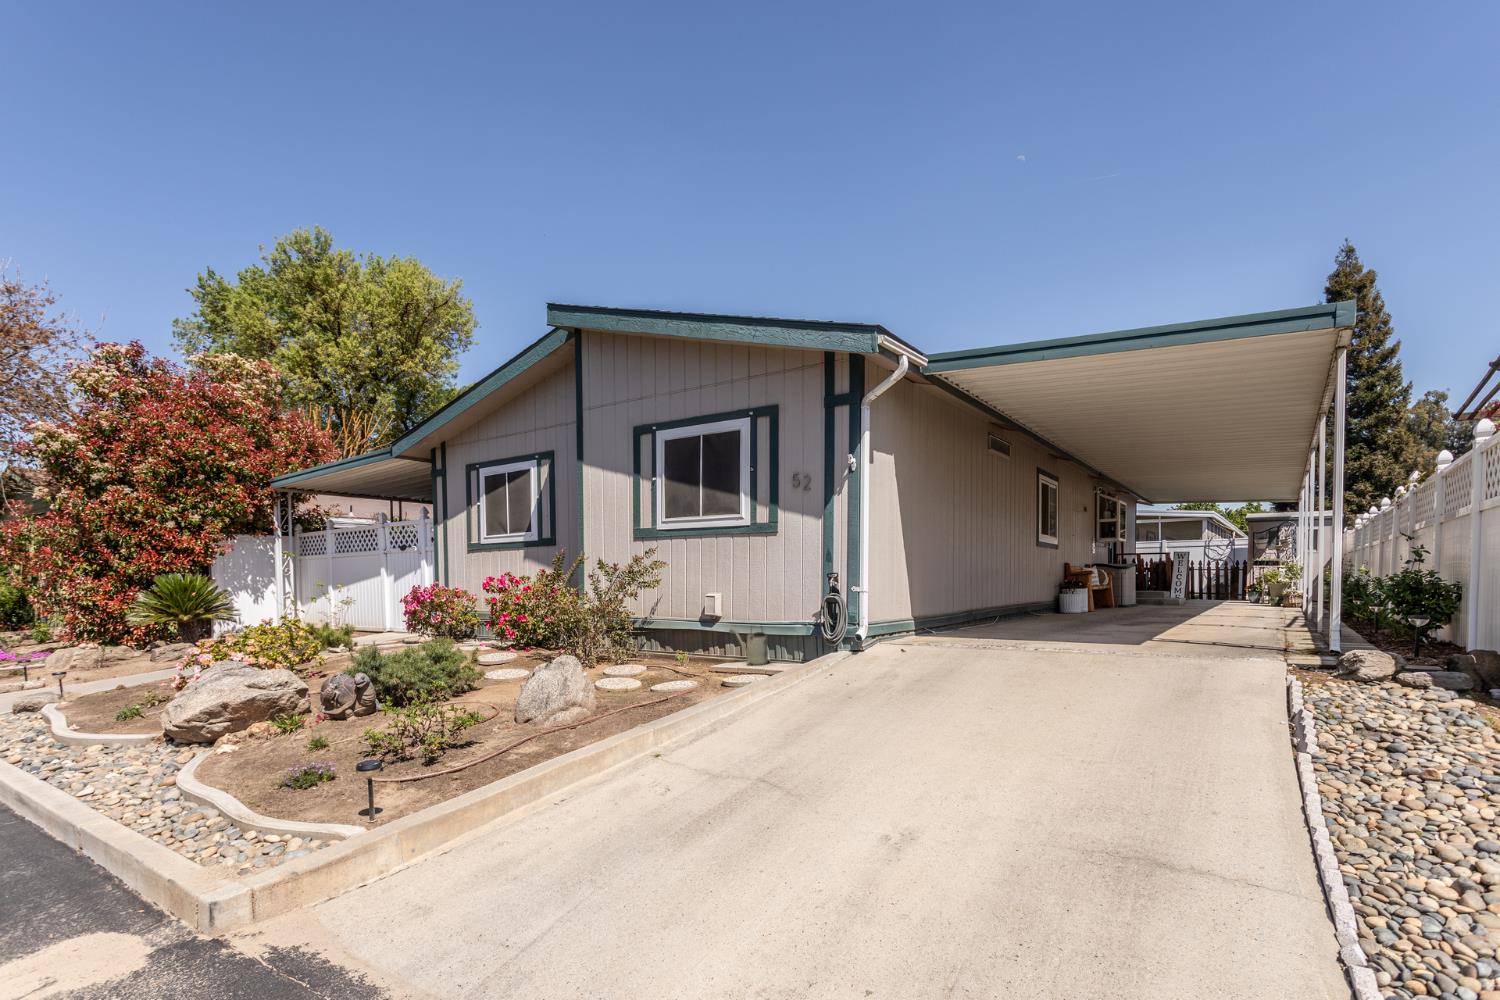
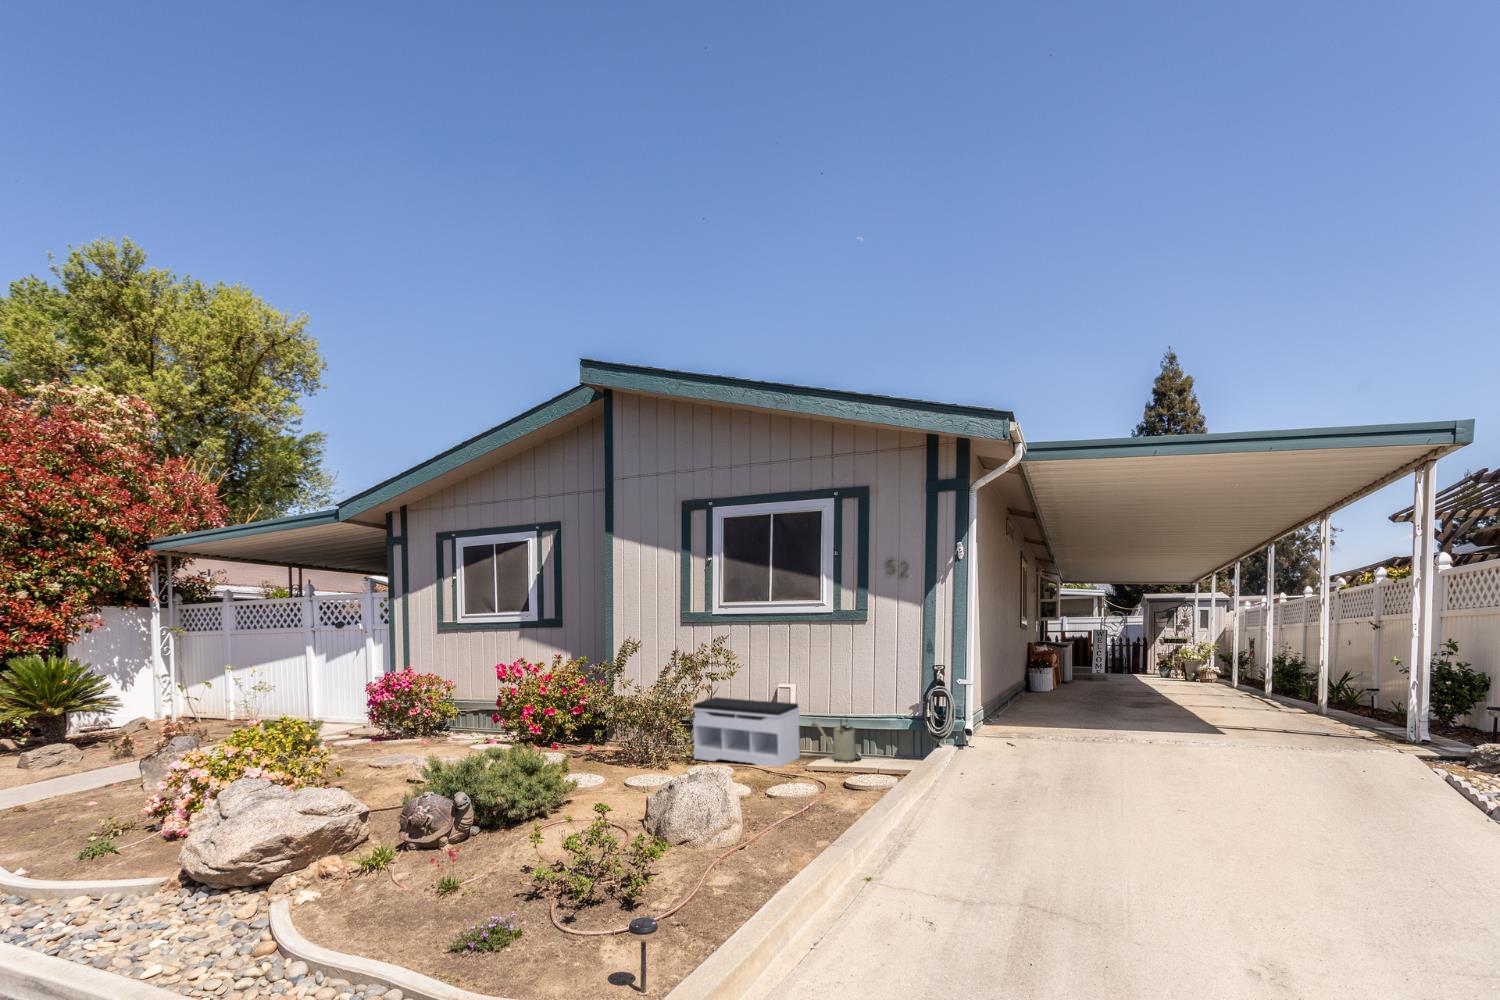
bench: none [630,607,723,671] -> present [693,697,800,767]

